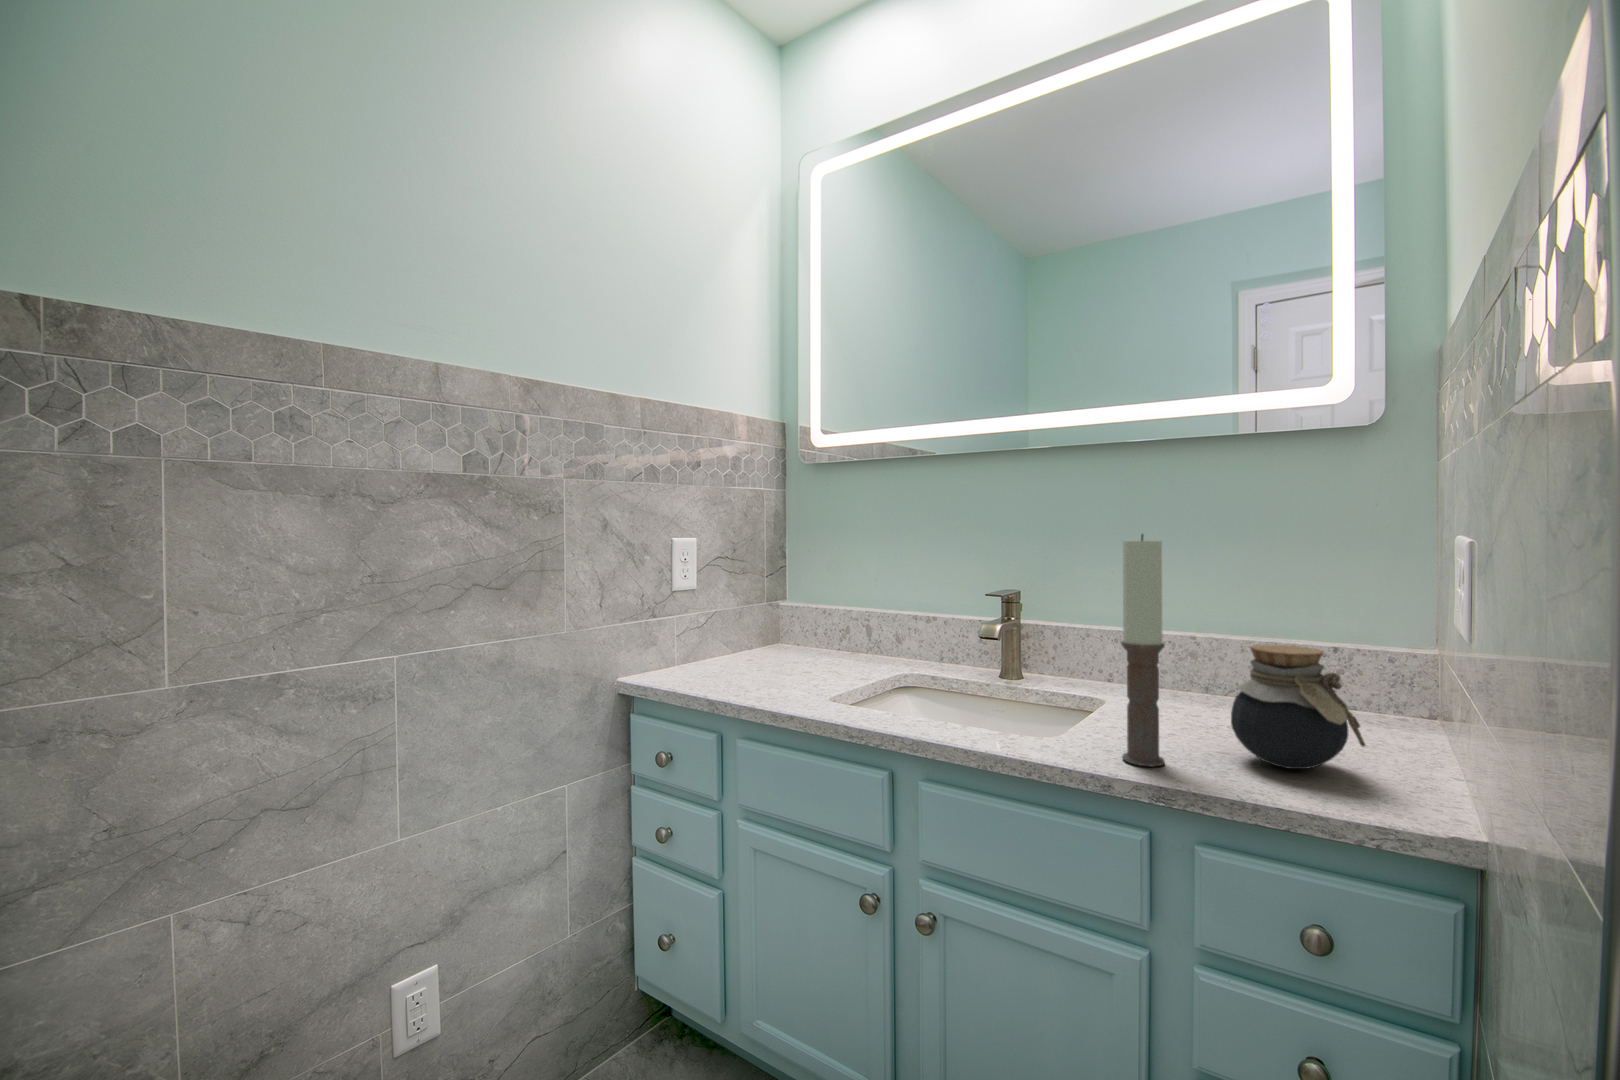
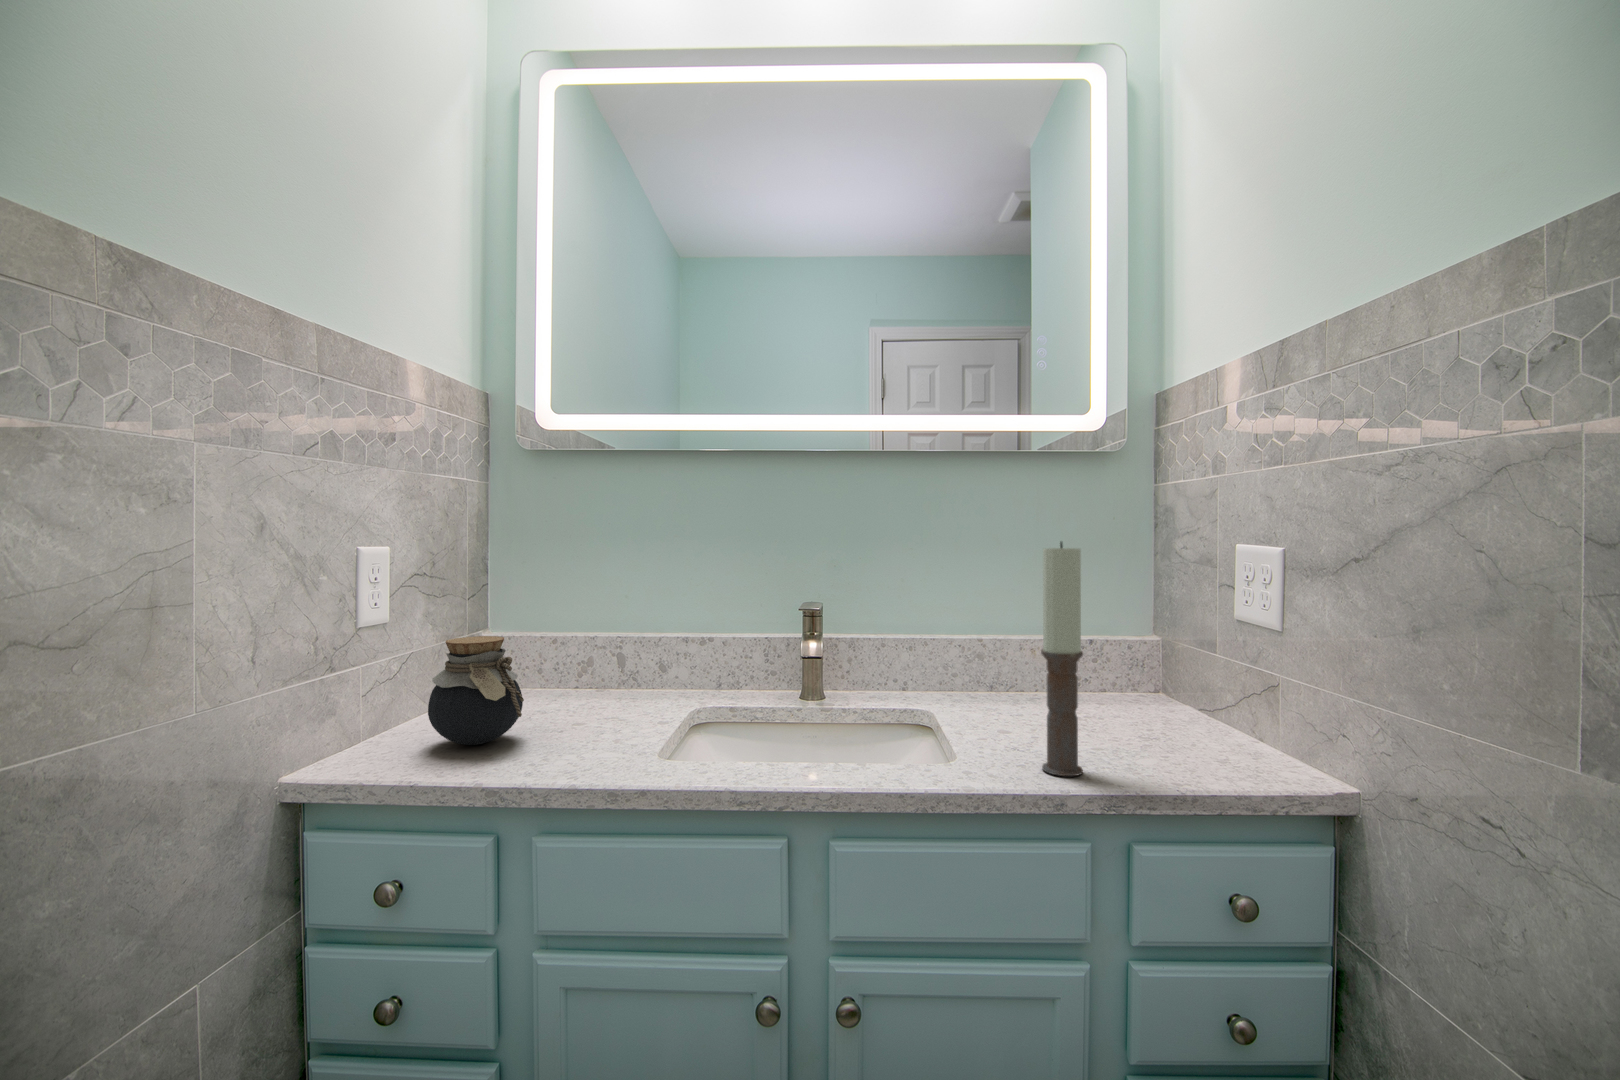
jar: present [1231,645,1365,769] -> present [428,636,524,745]

